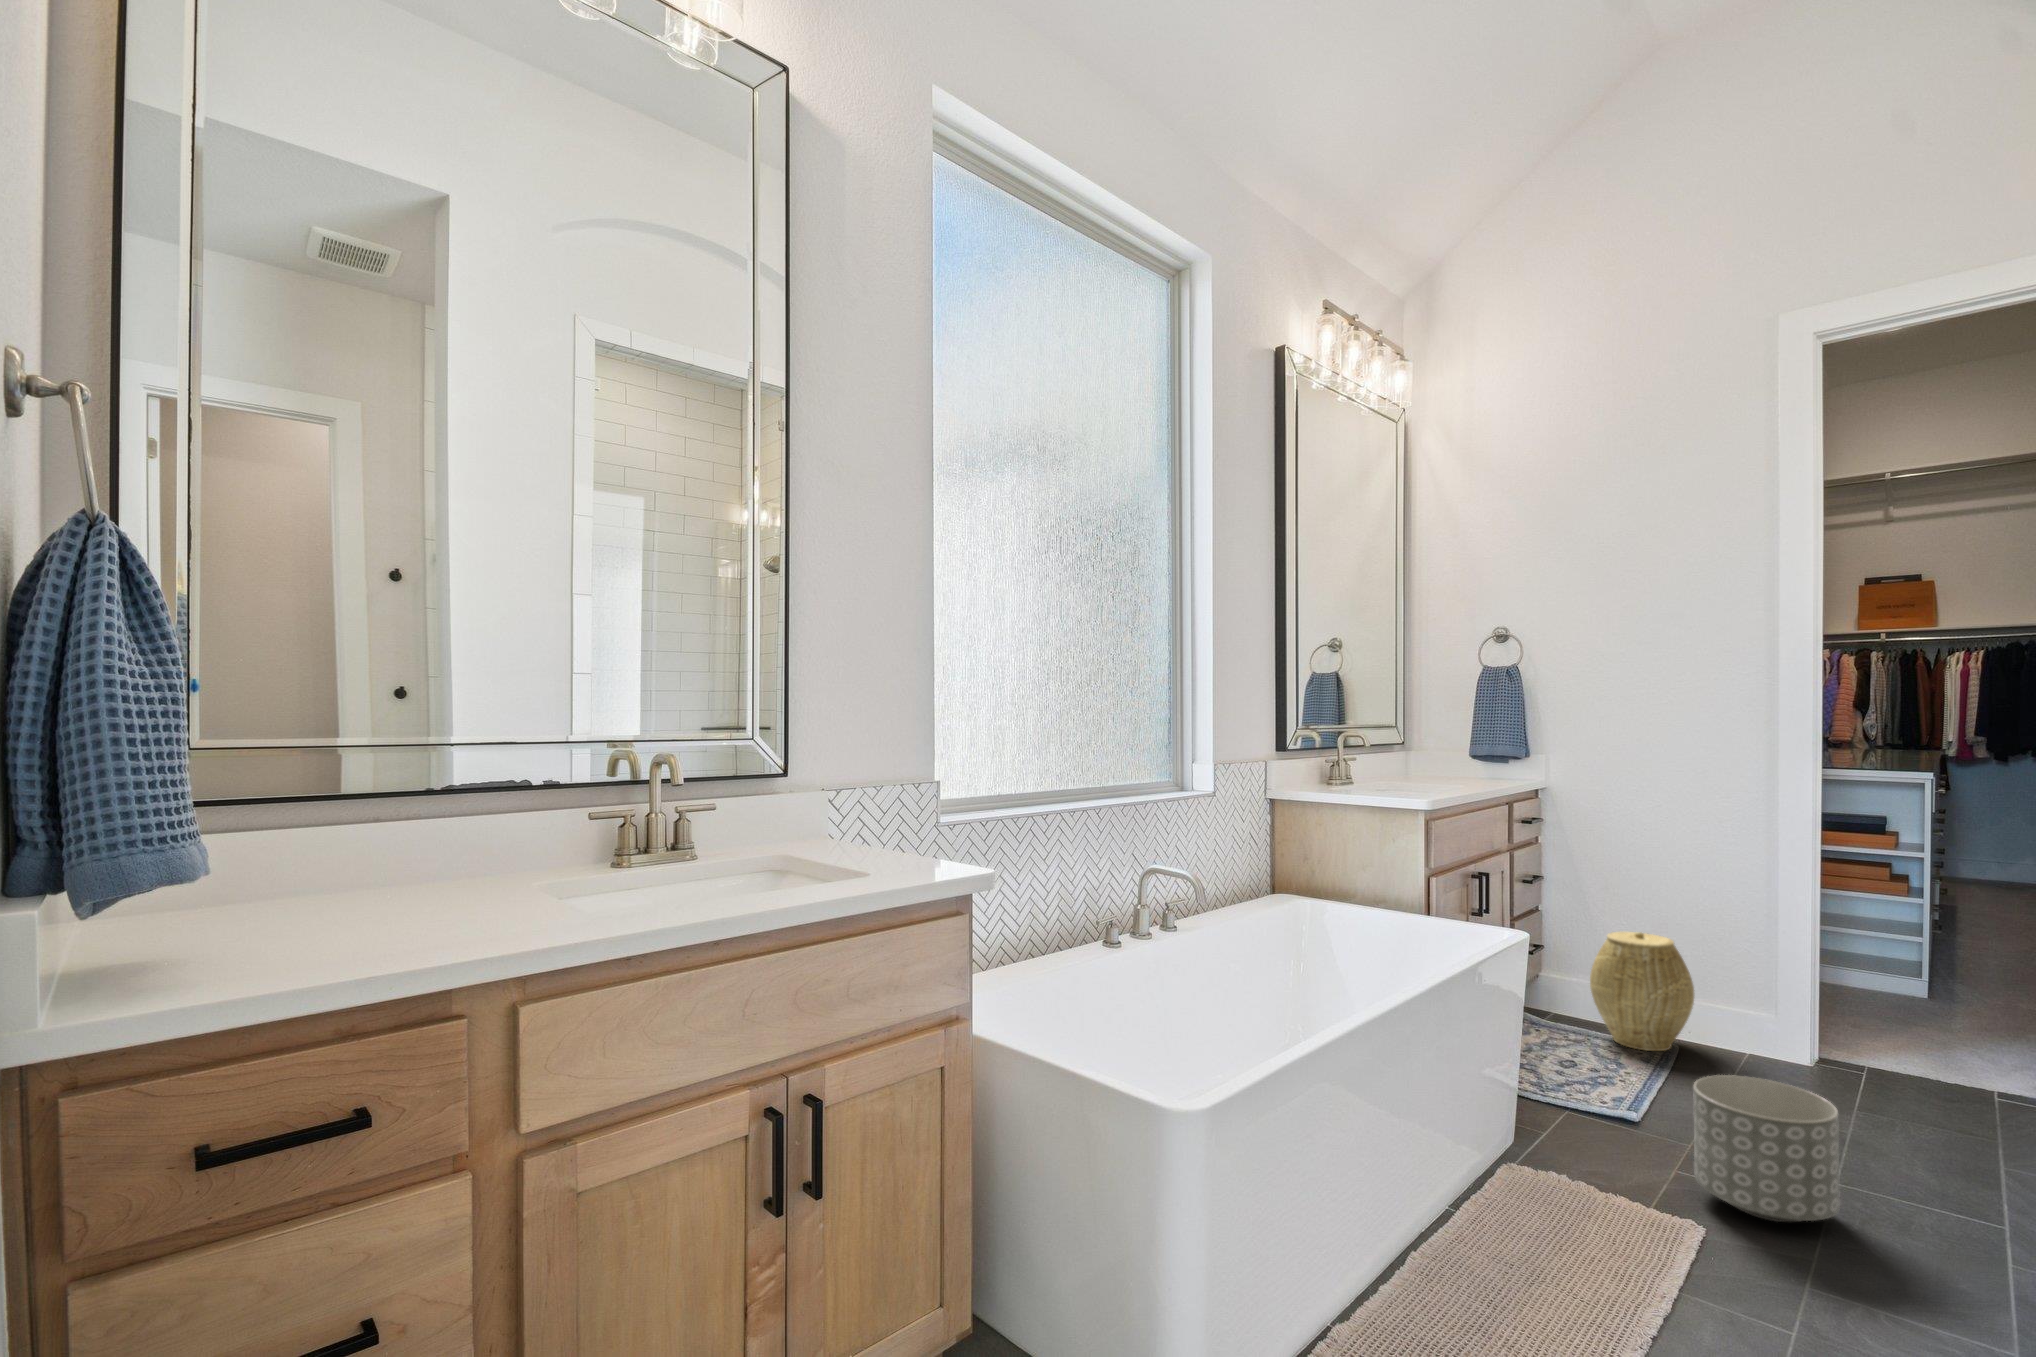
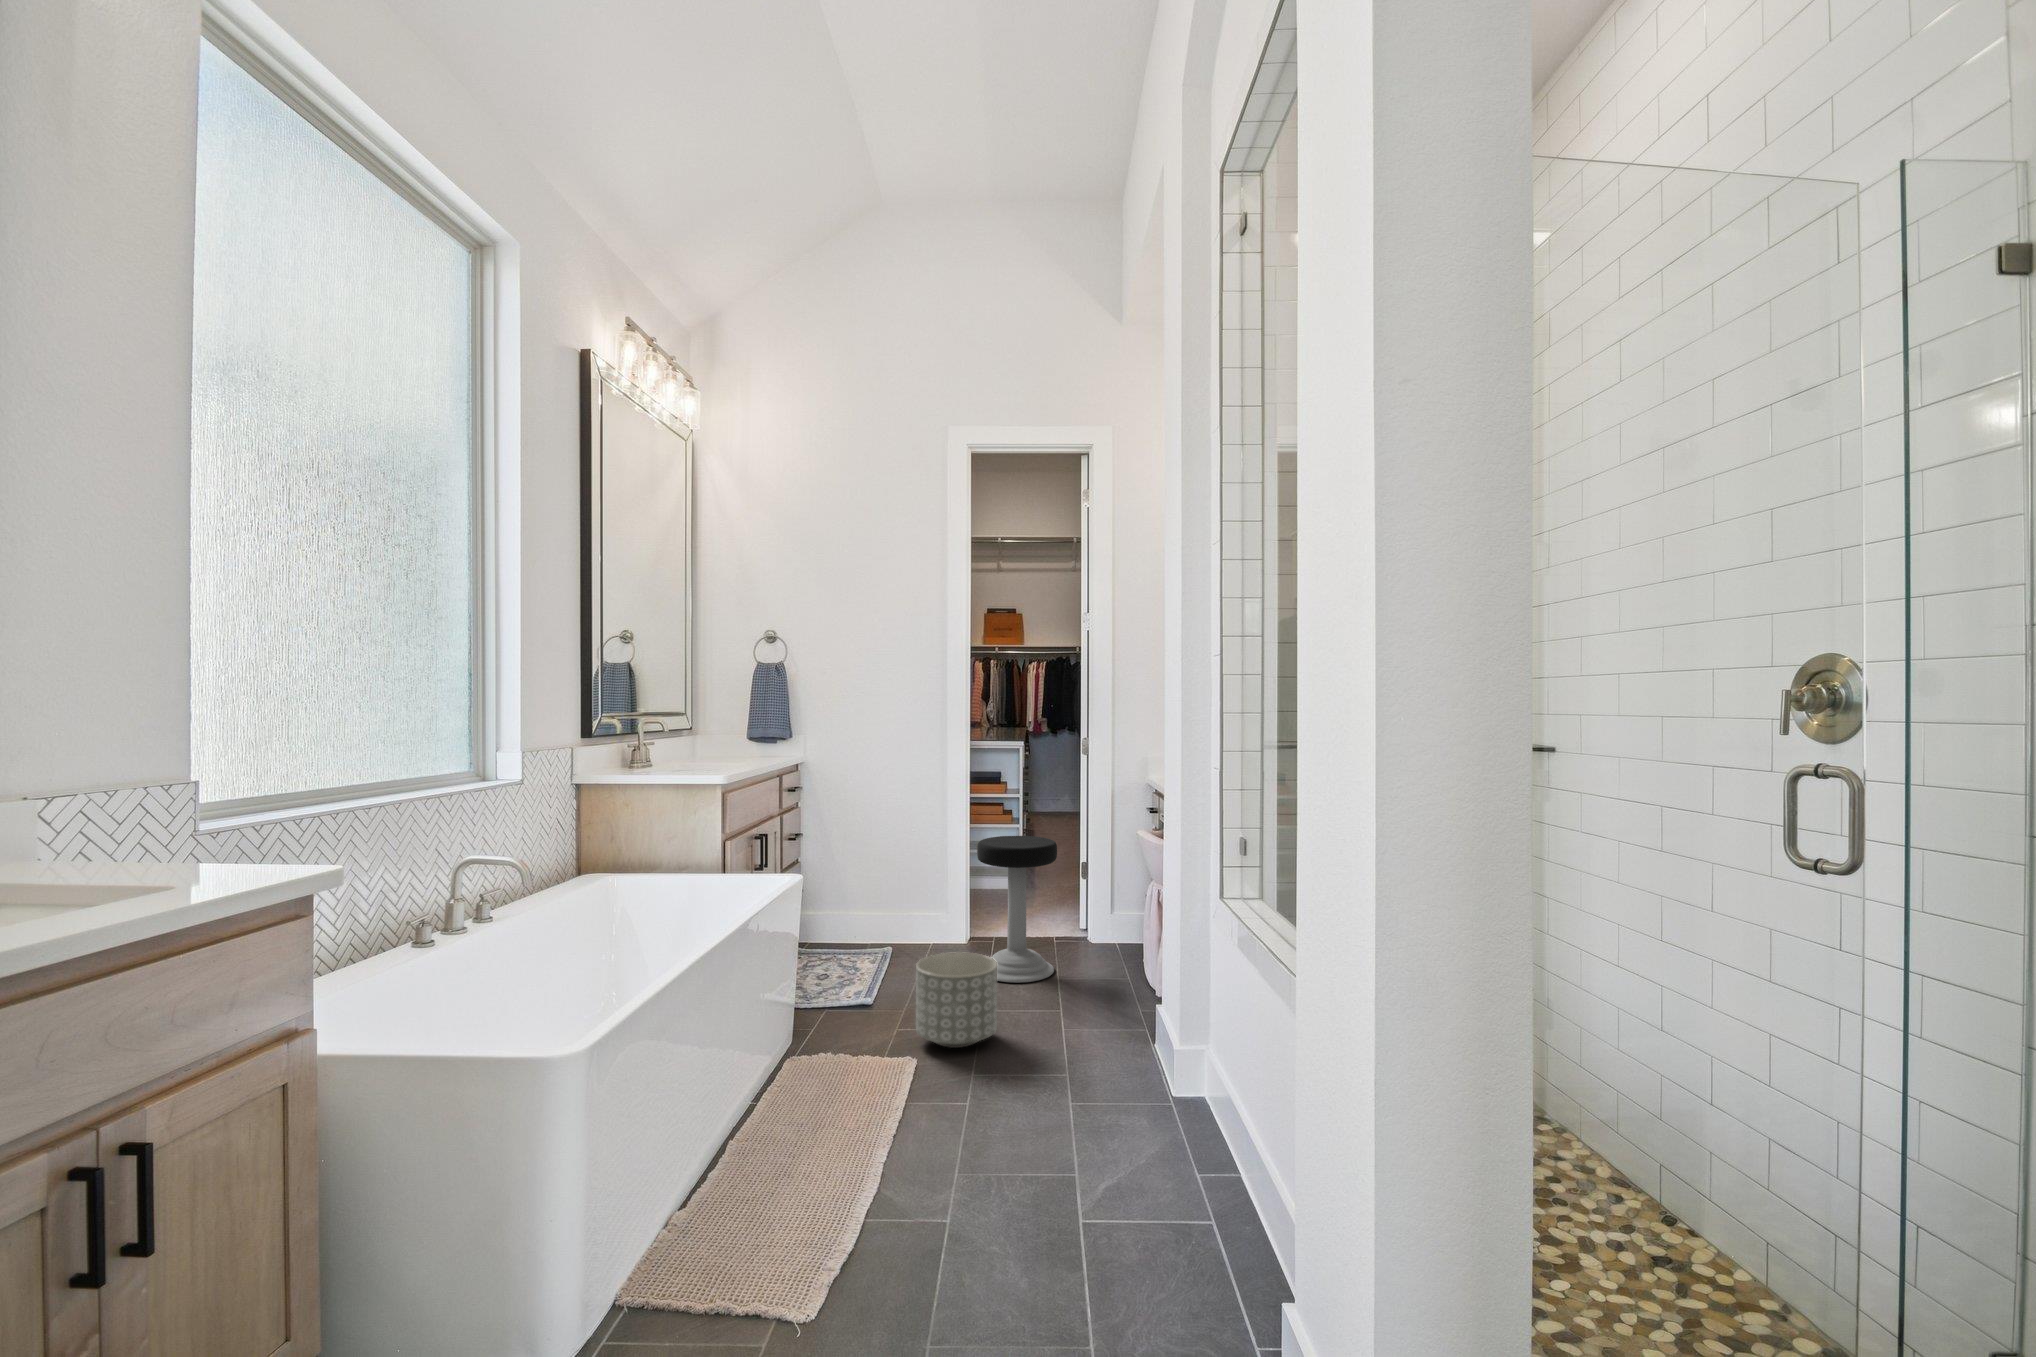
stool: none [1815,918,1975,1153] -> present [977,836,1057,983]
woven basket: present [1590,931,1694,1051] -> none [834,866,902,955]

